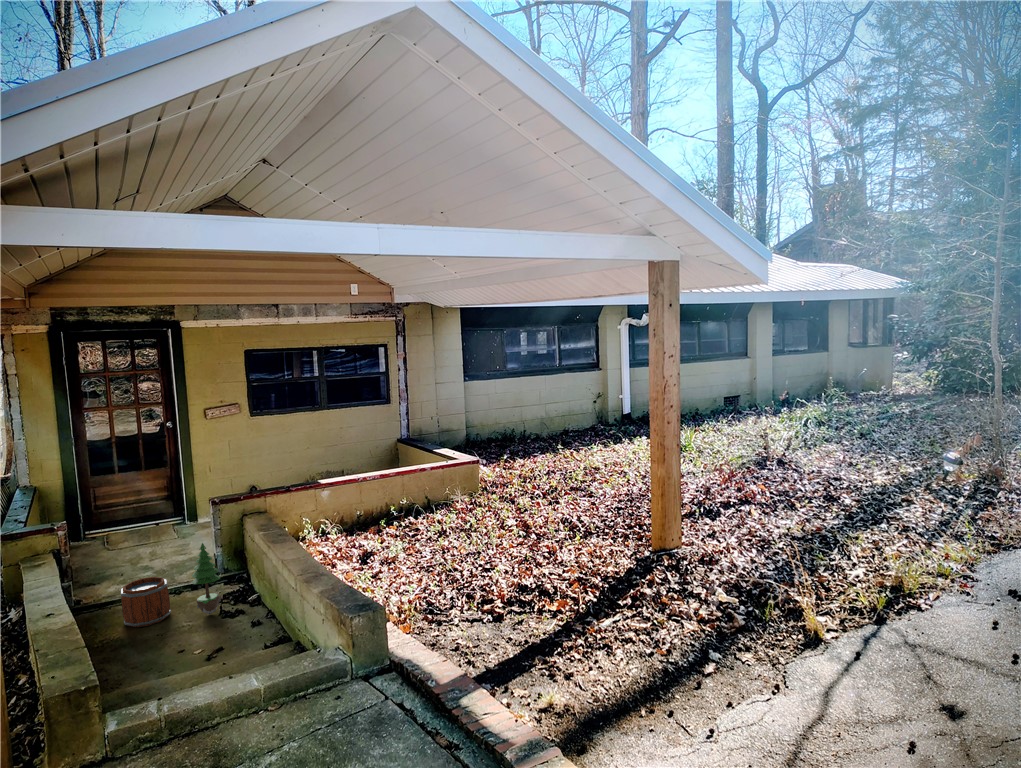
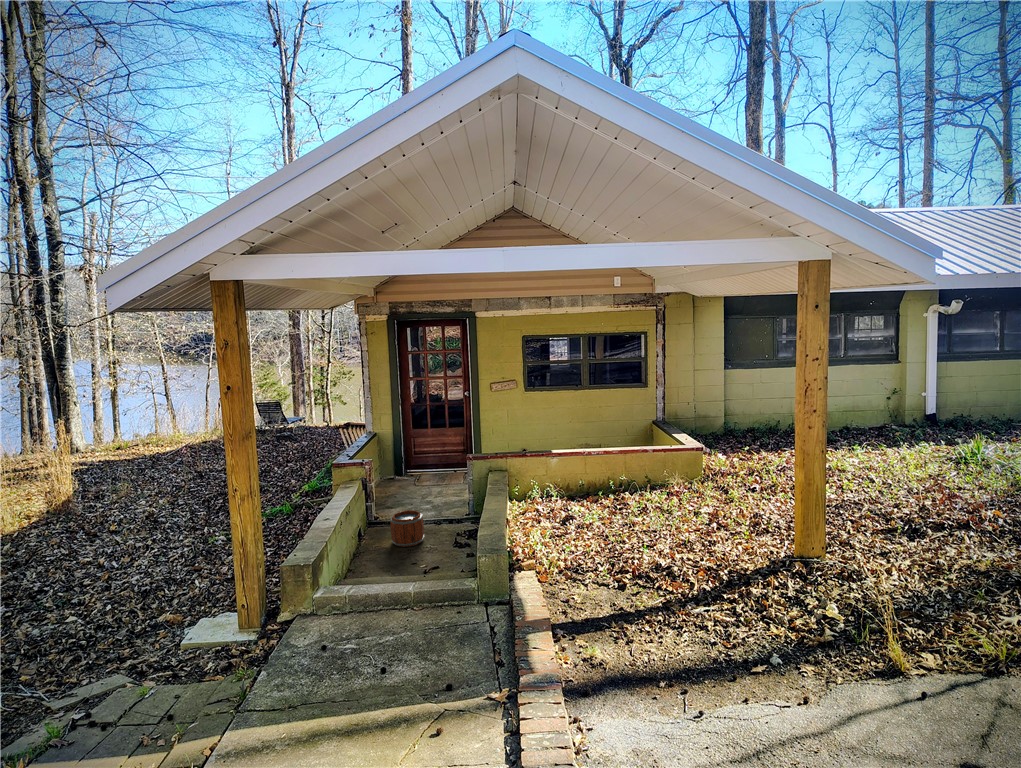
potted tree: present [191,543,220,614] -> none [434,492,455,548]

